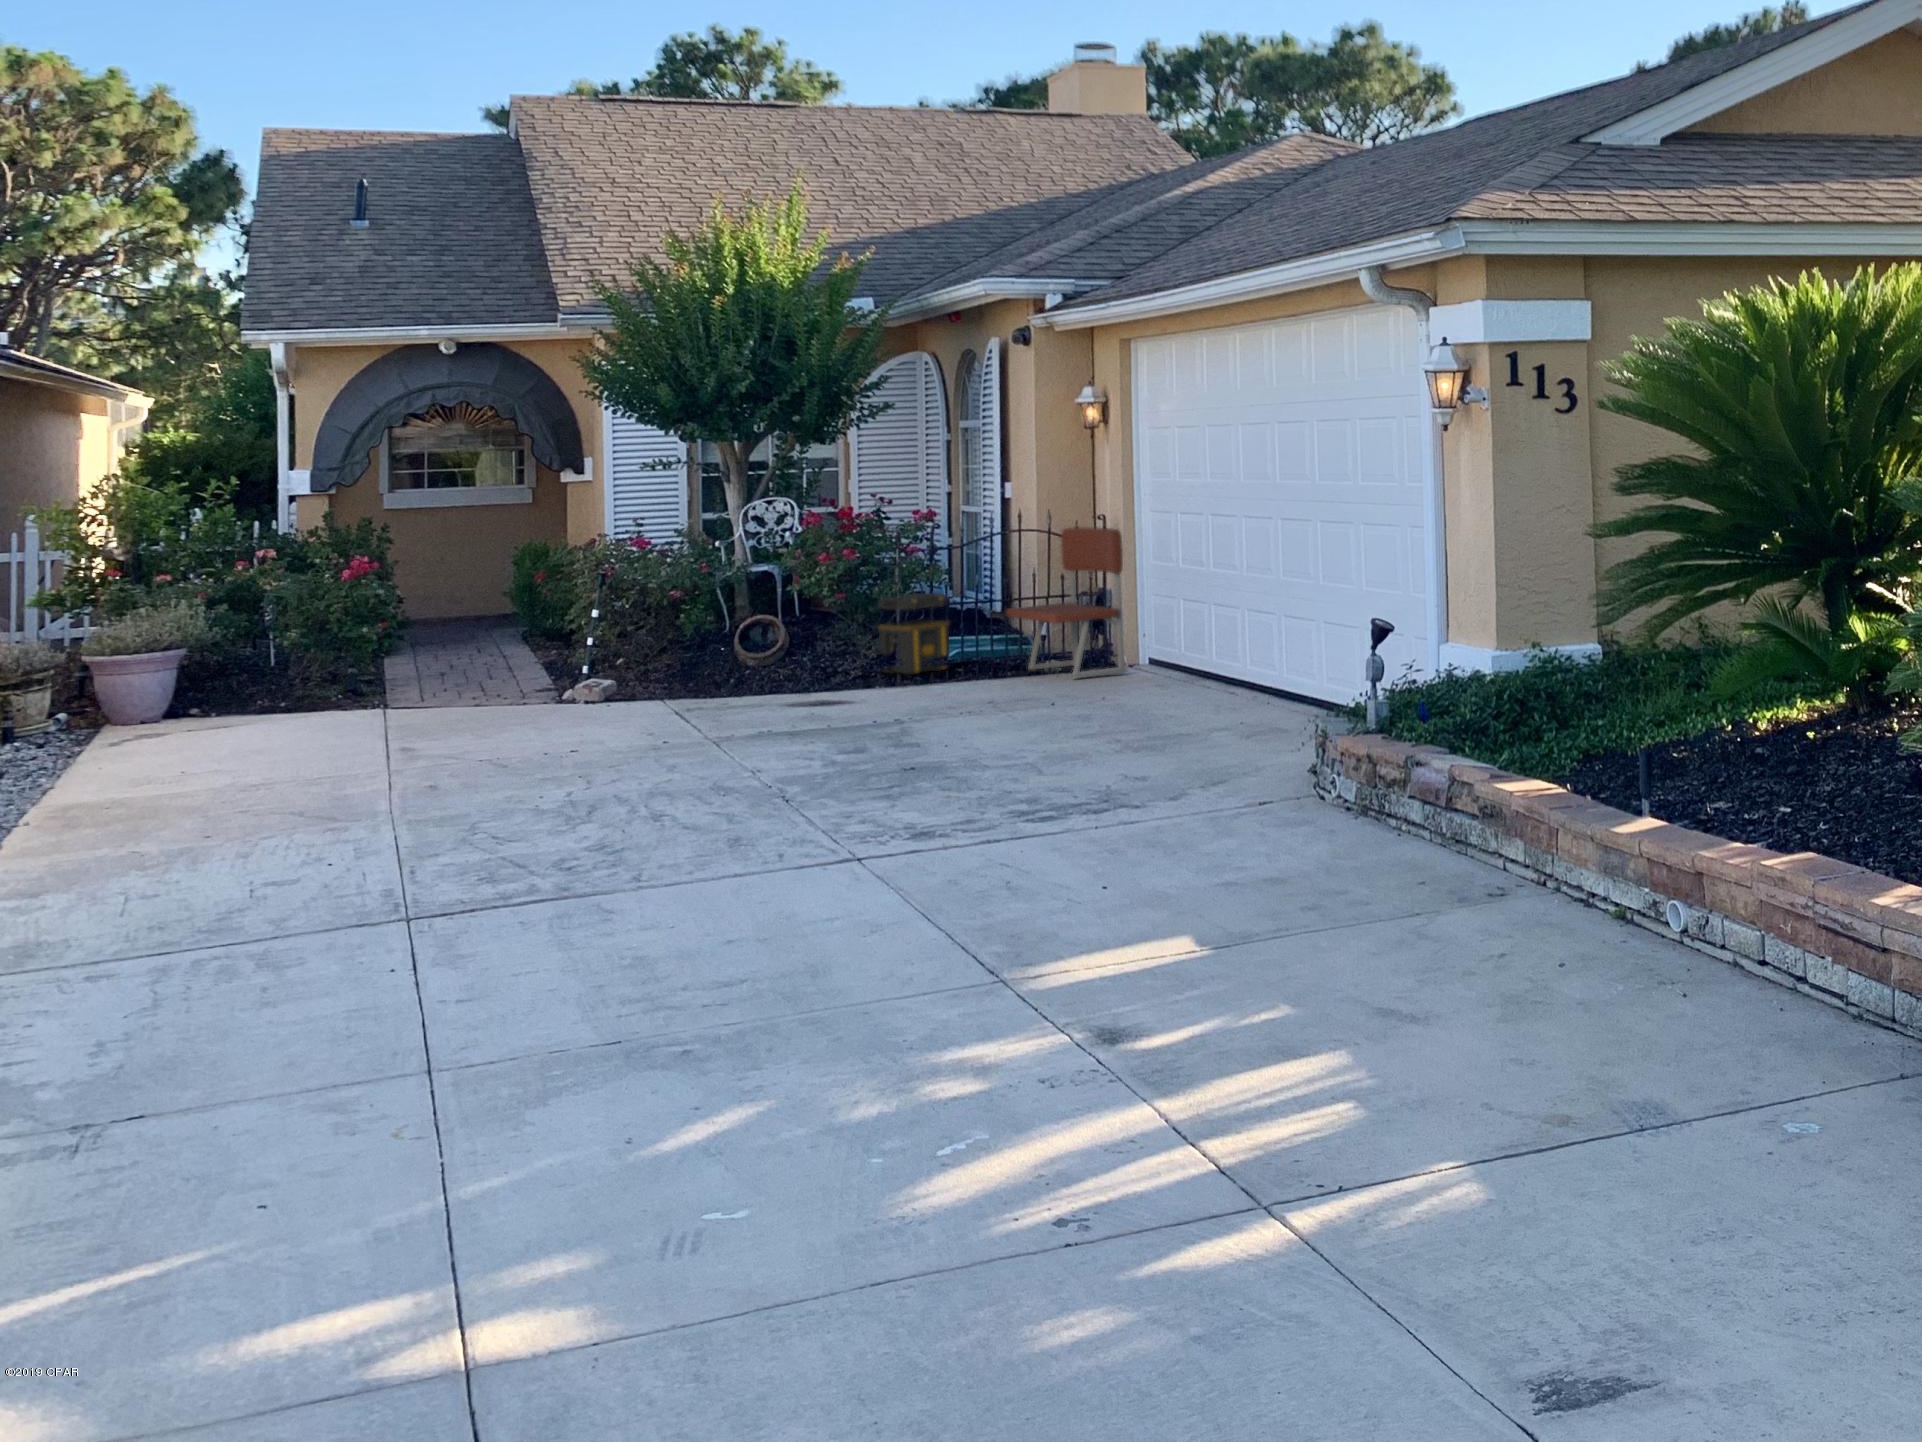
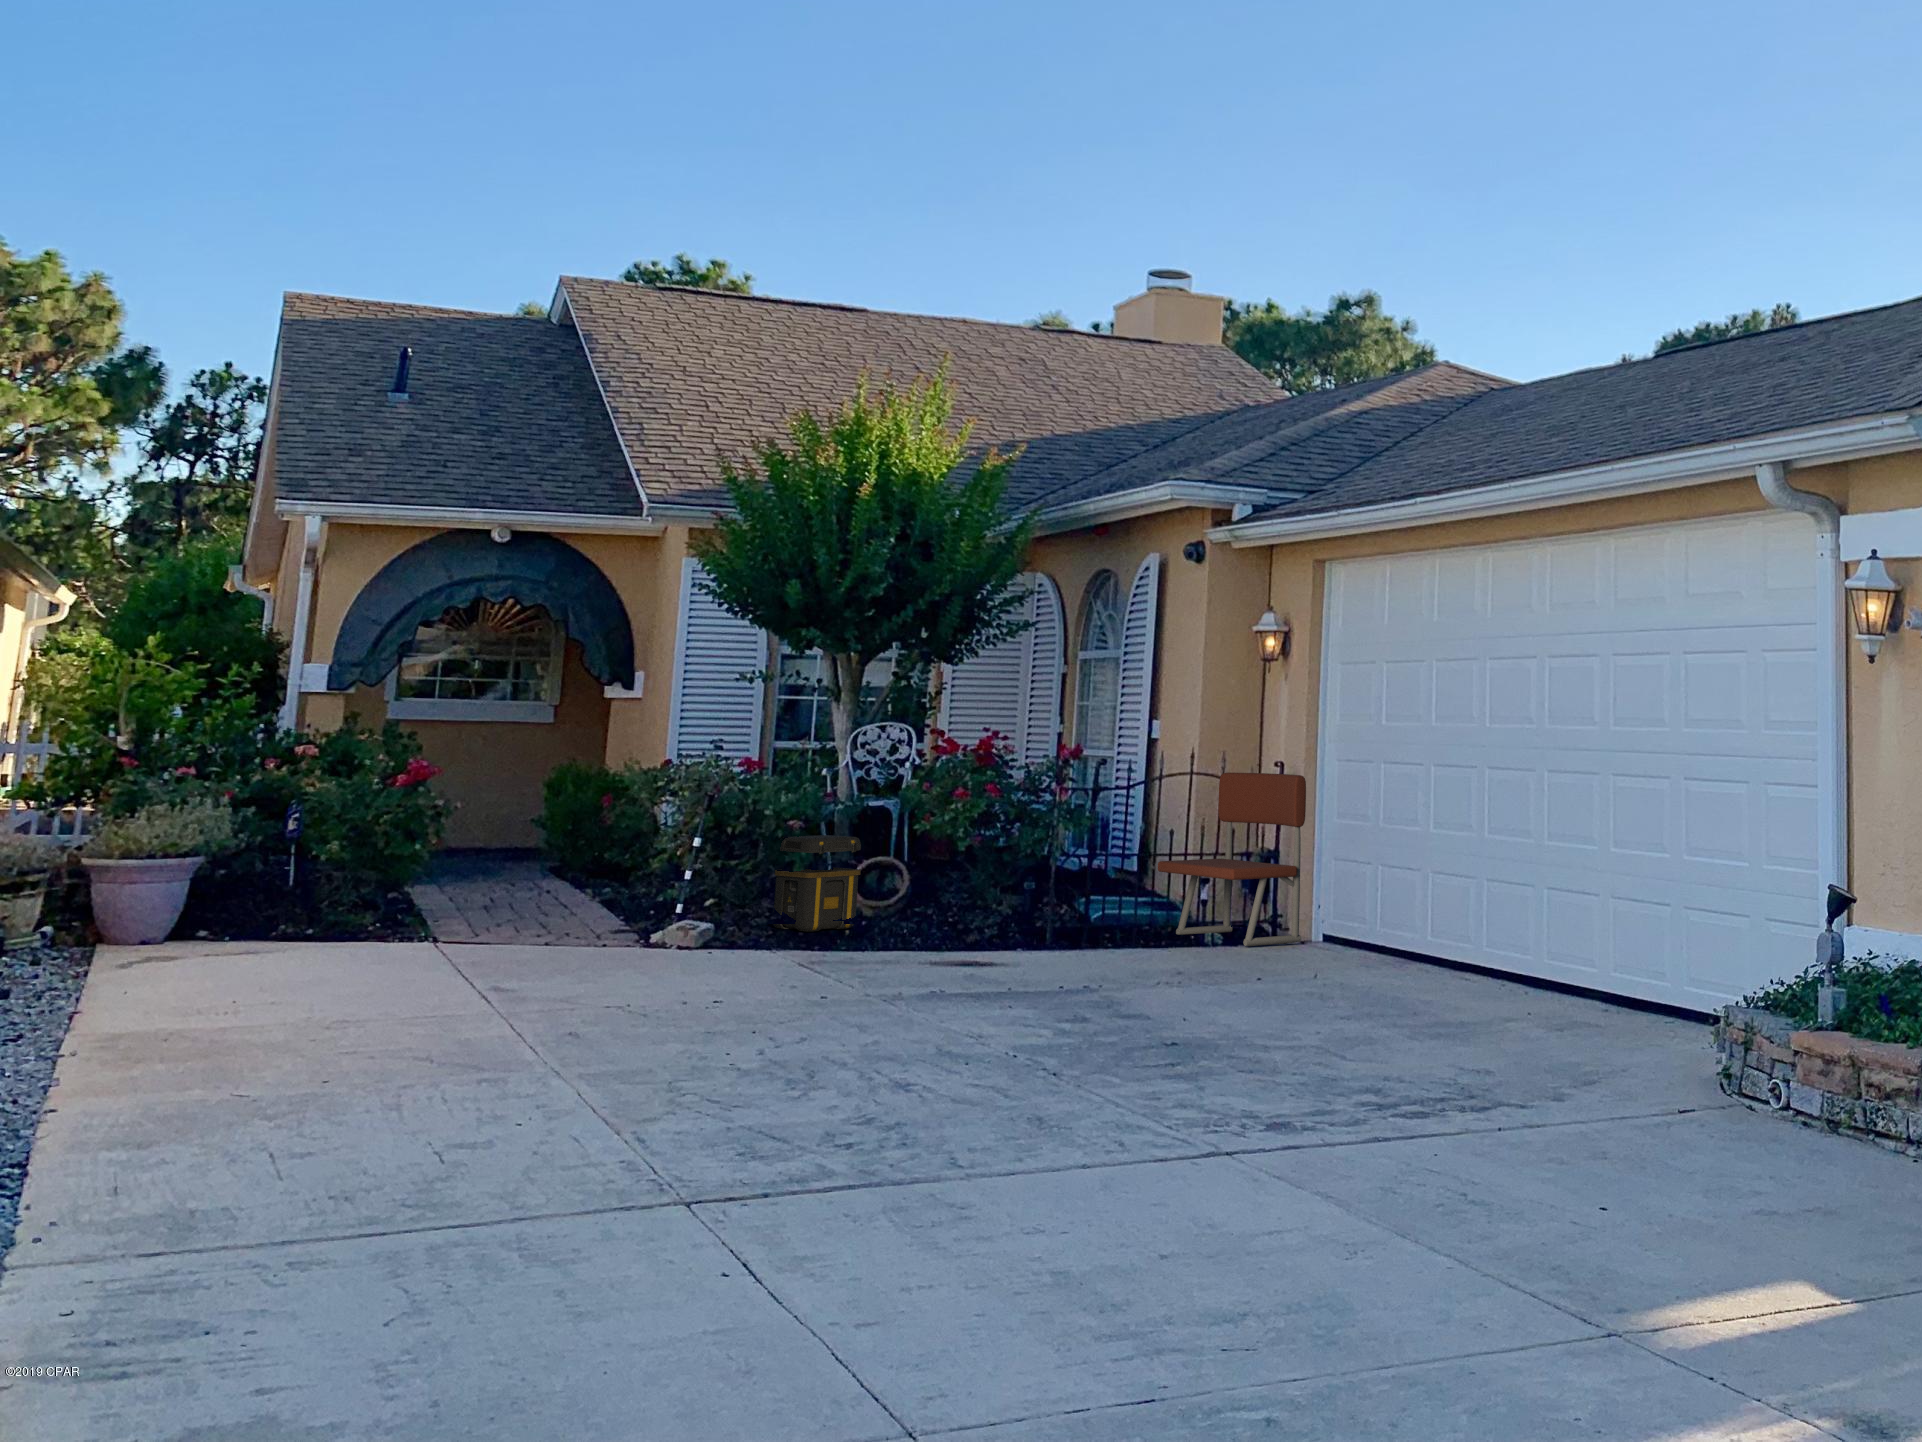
toolbox: present [878,593,950,675] -> present [773,835,861,932]

